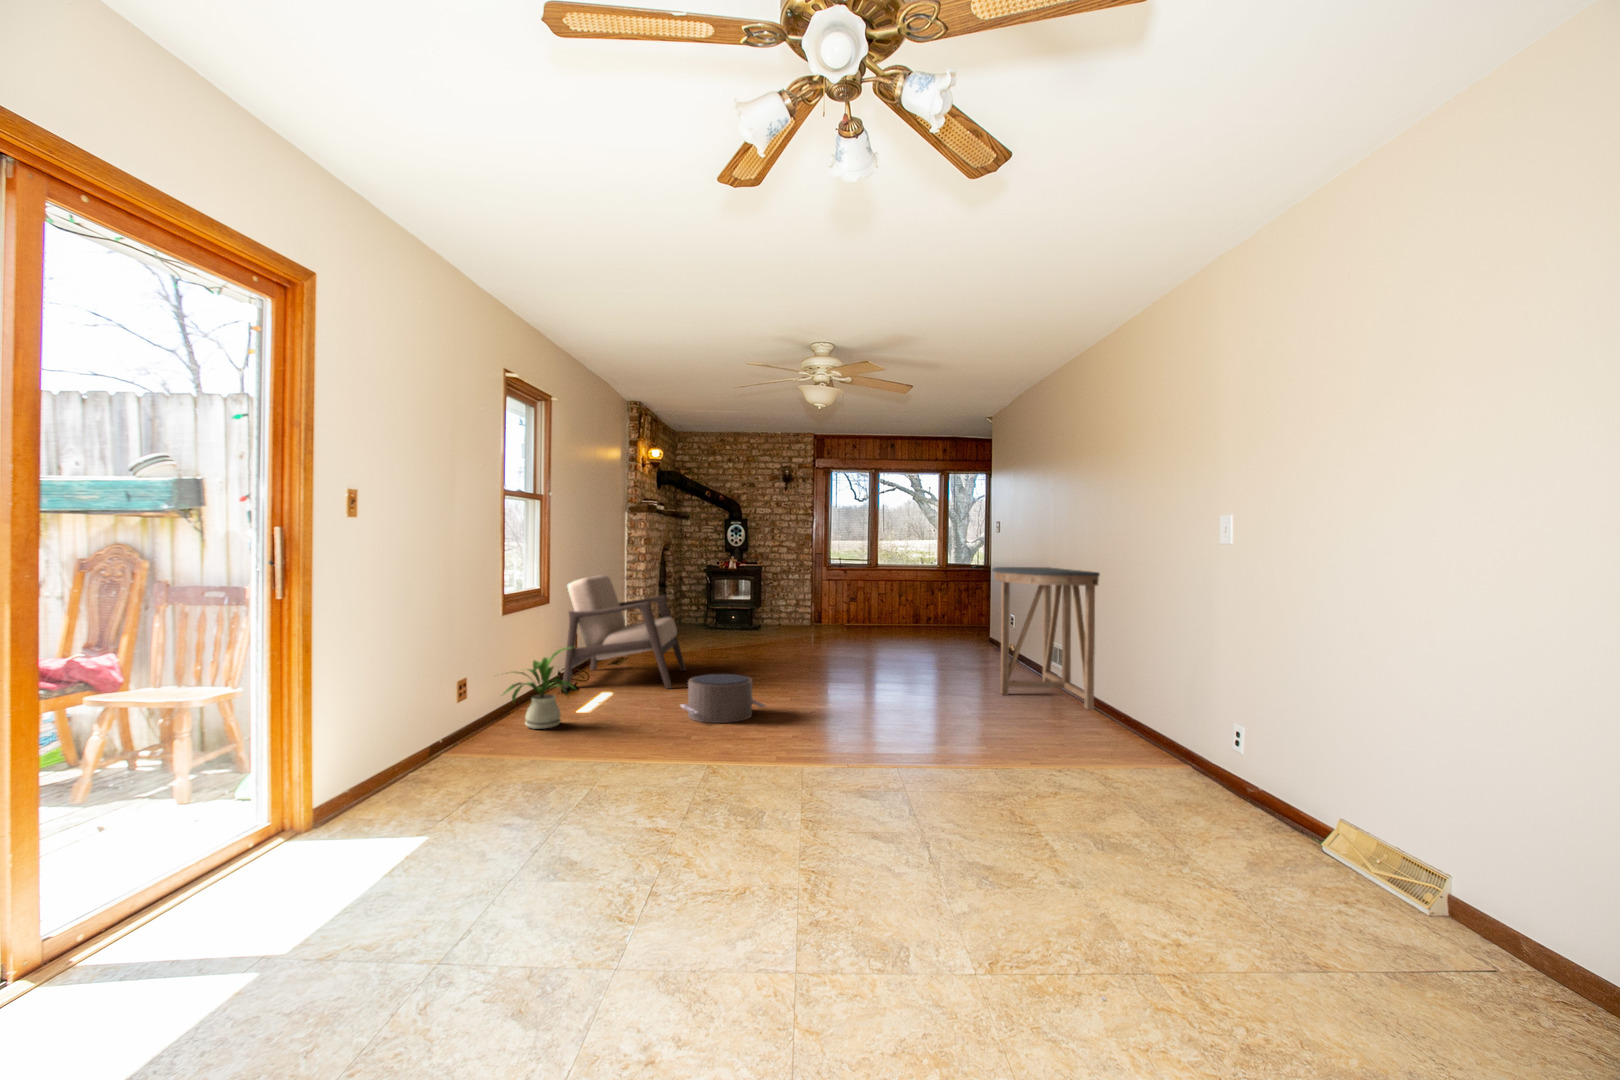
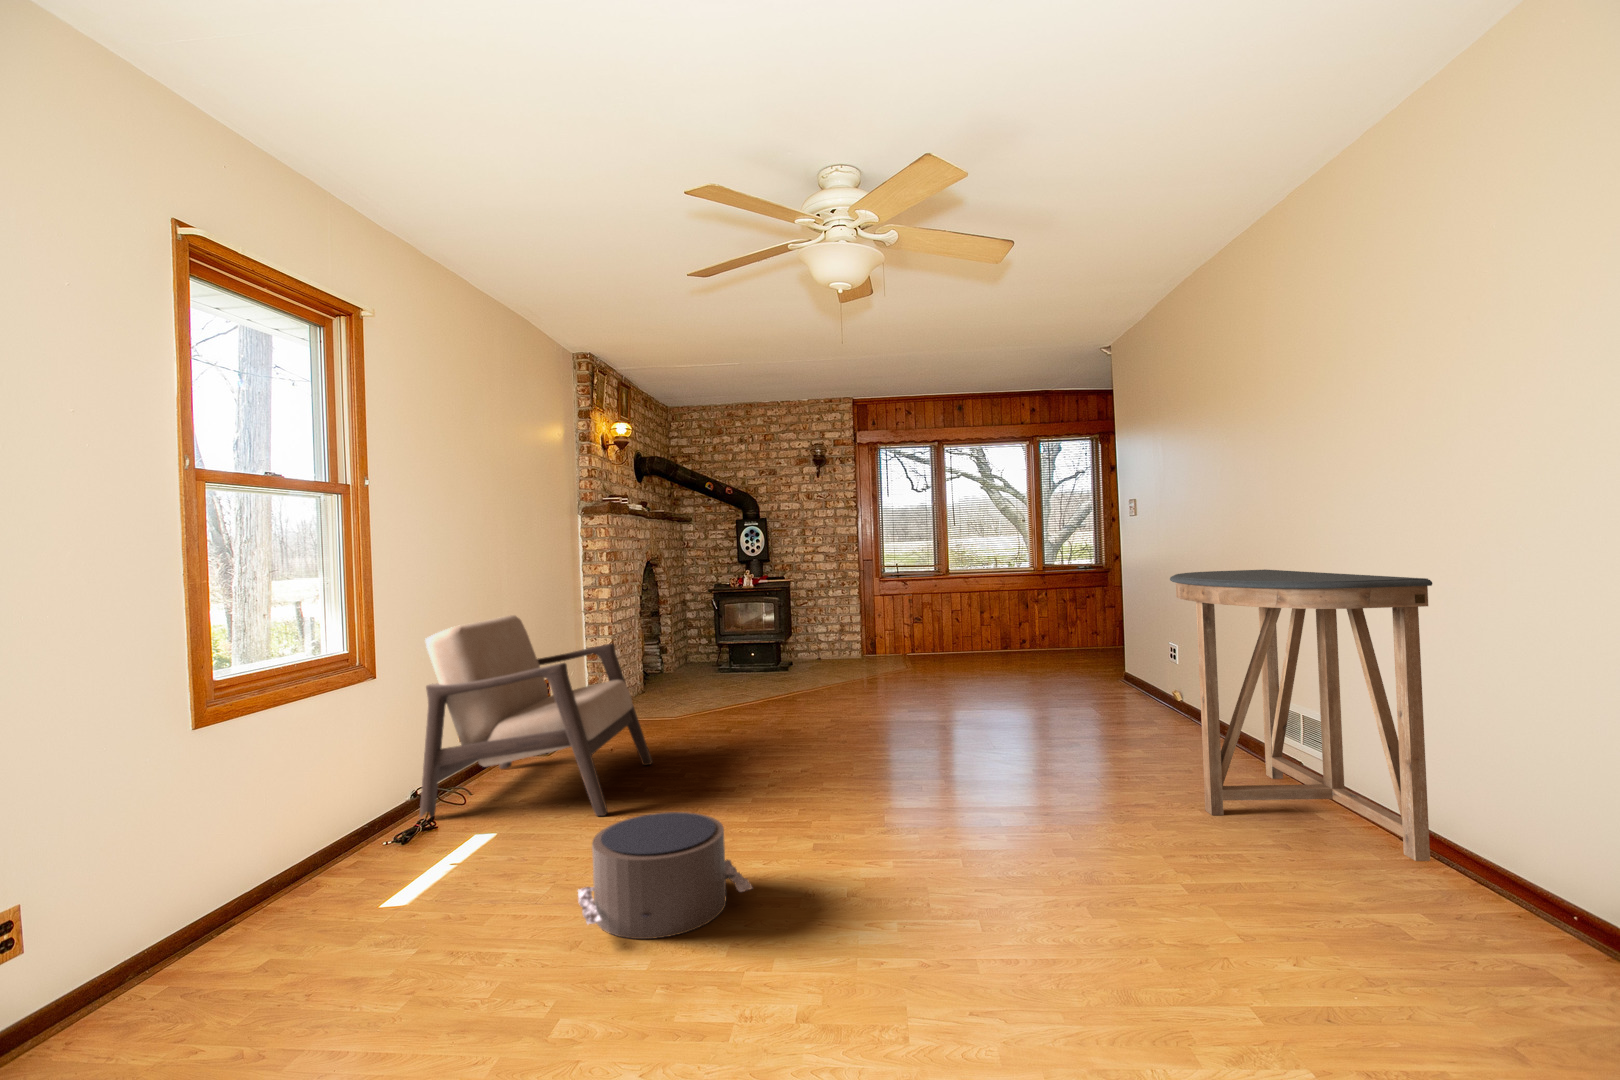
house plant: present [503,647,576,729] -> none [155,788,371,976]

